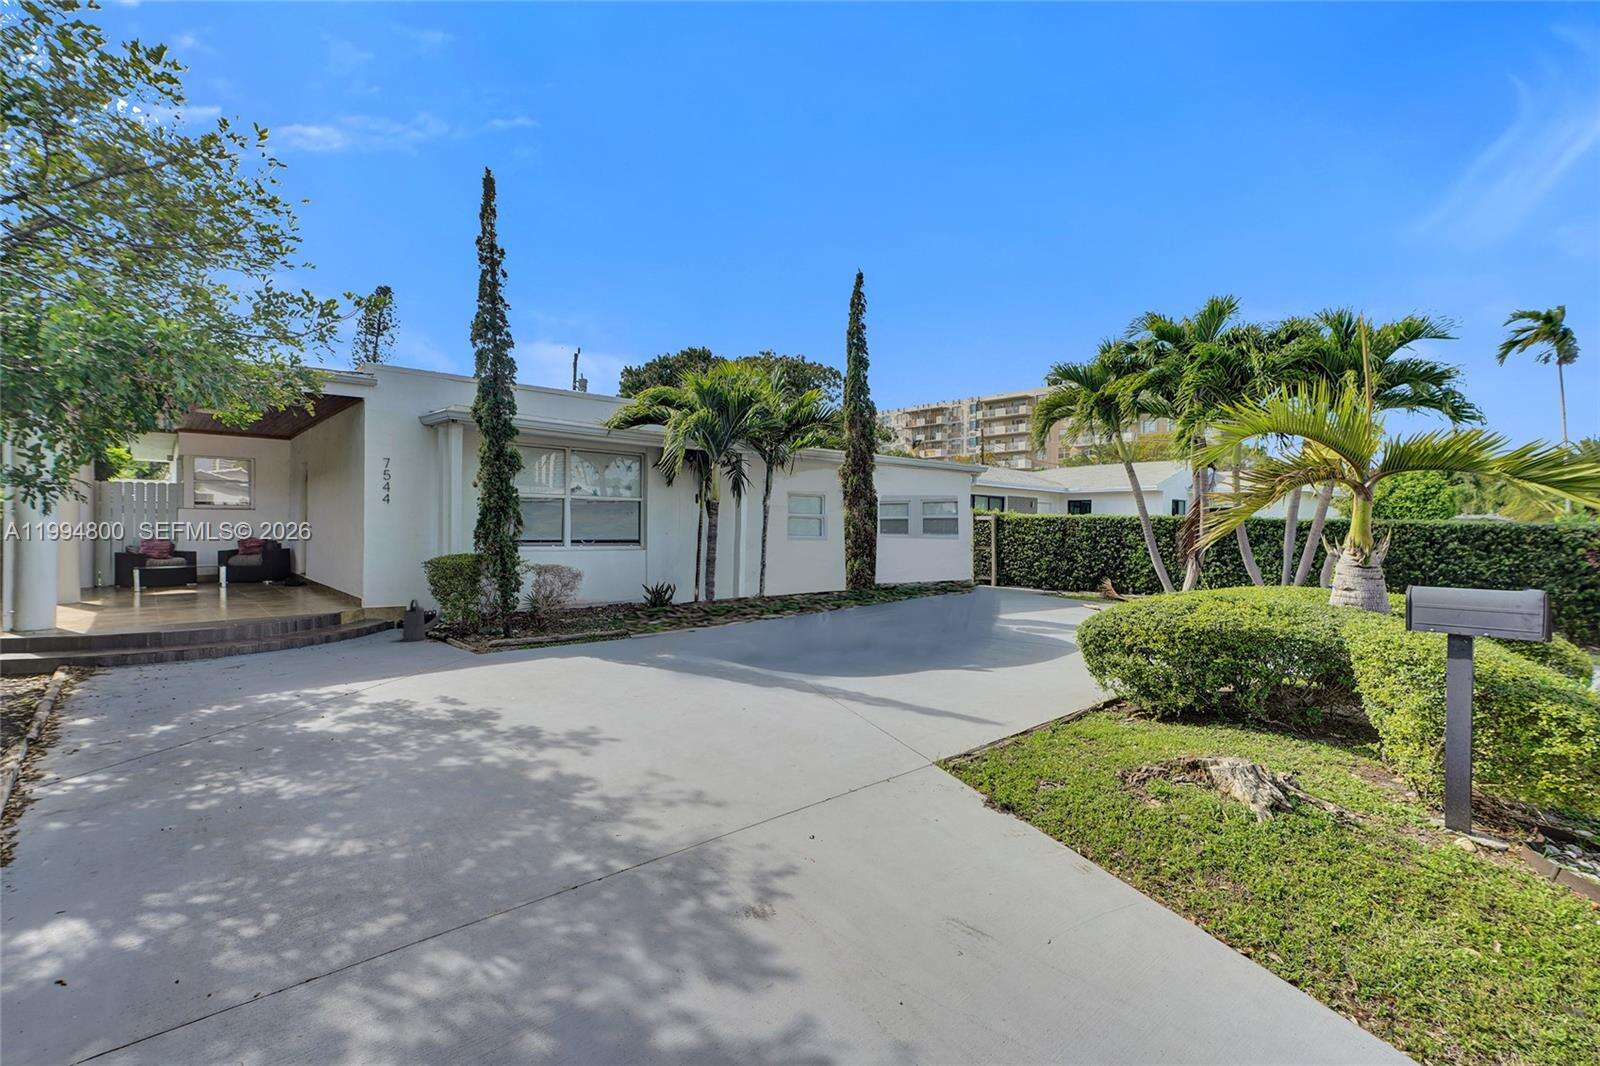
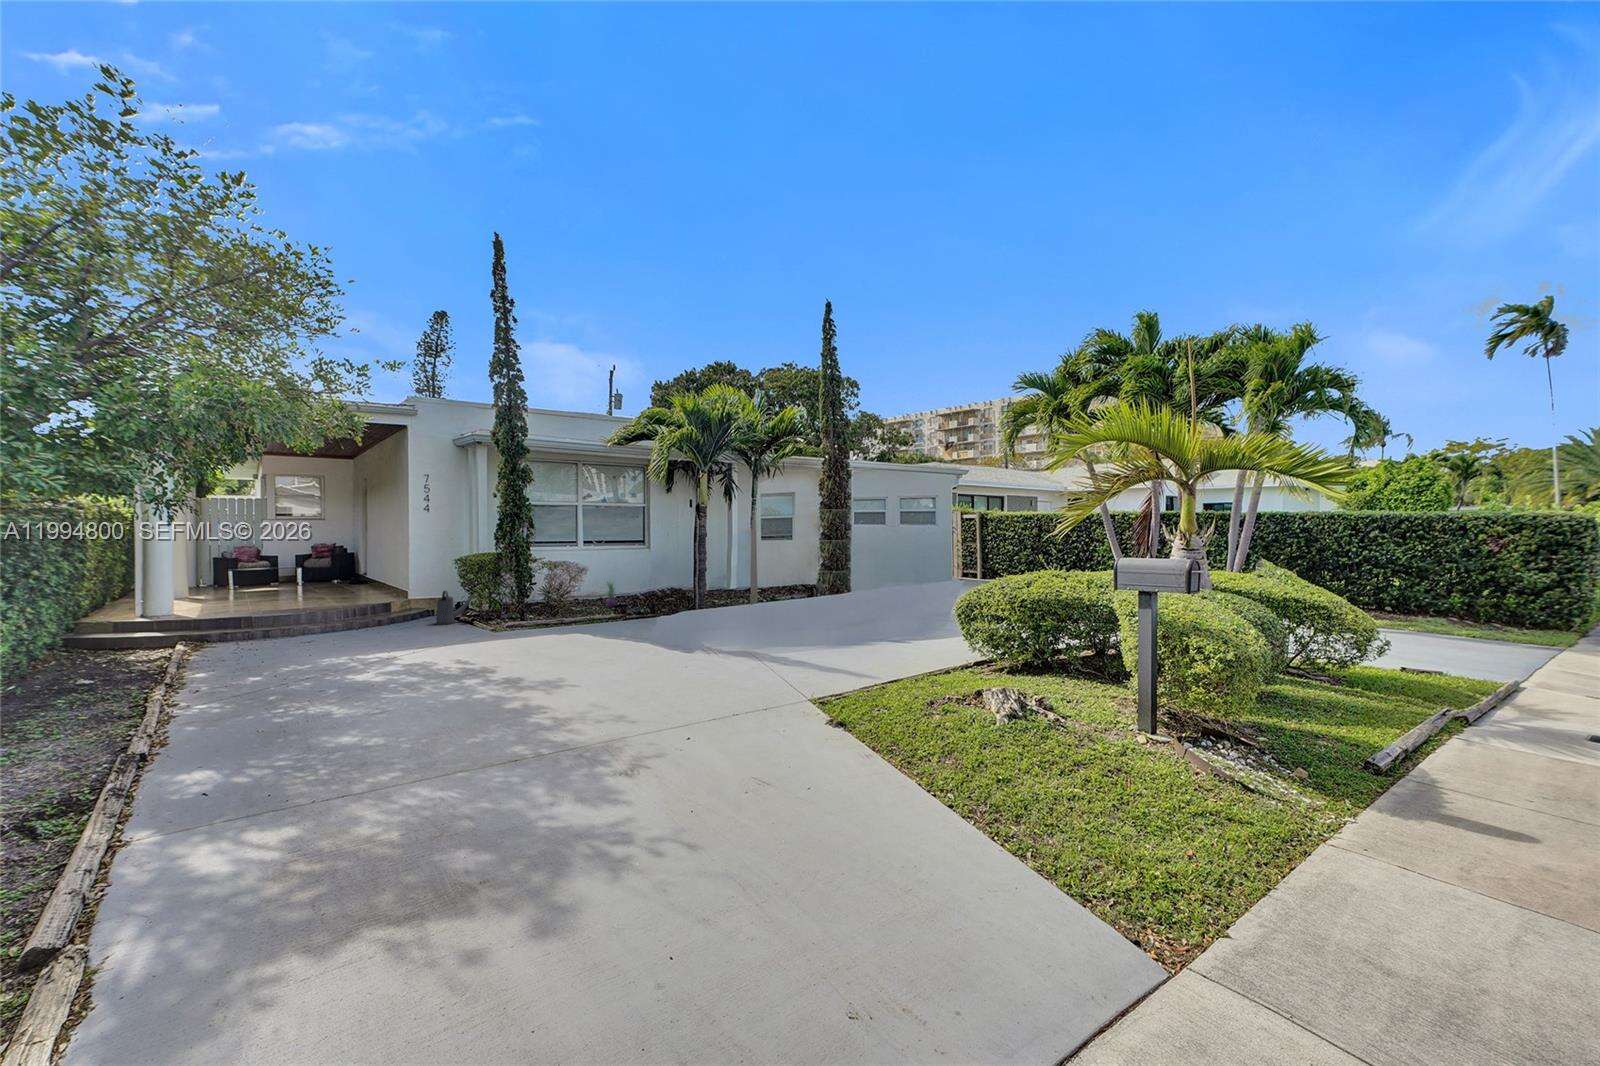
decorative plant: none [589,585,624,619] -> present [606,579,616,607]

